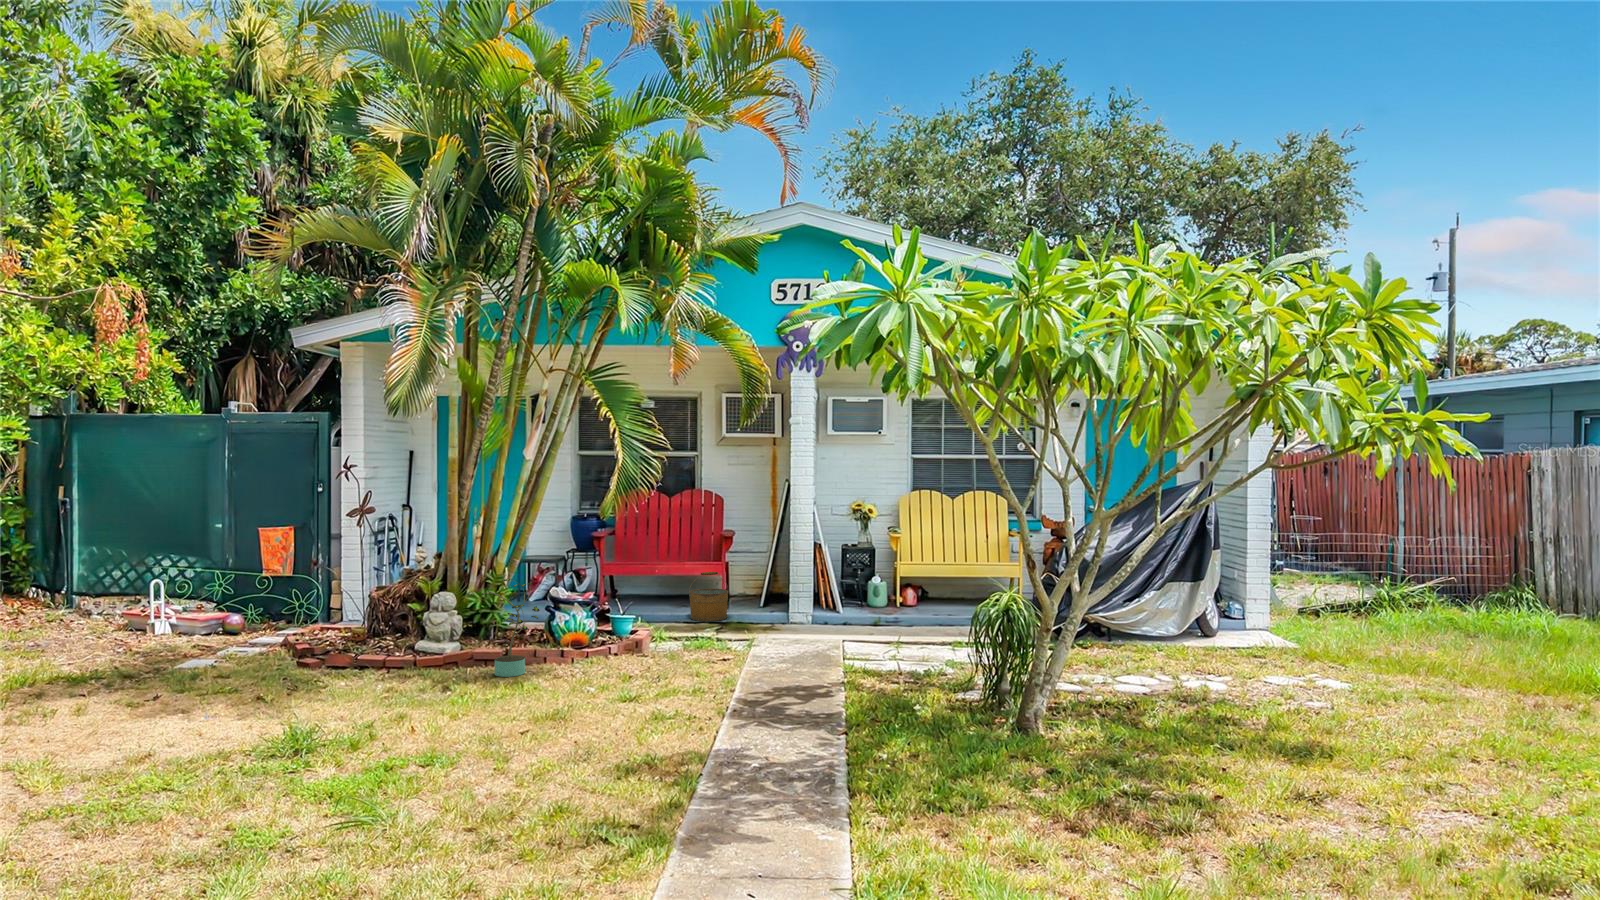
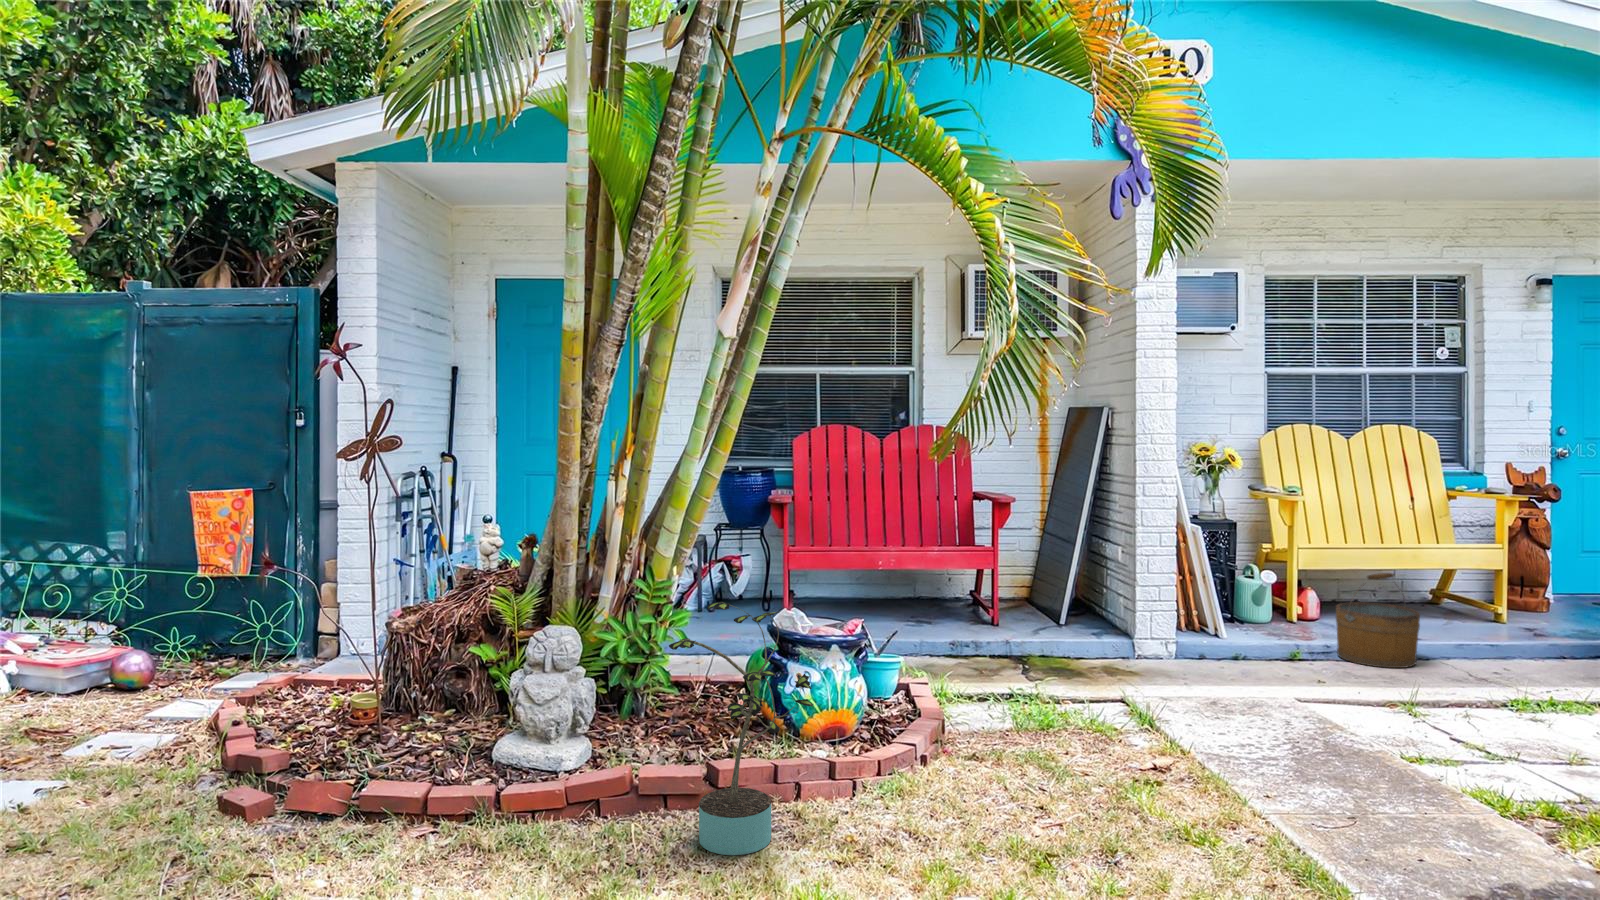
bucket: present [689,572,728,621] -> present [1336,573,1420,668]

